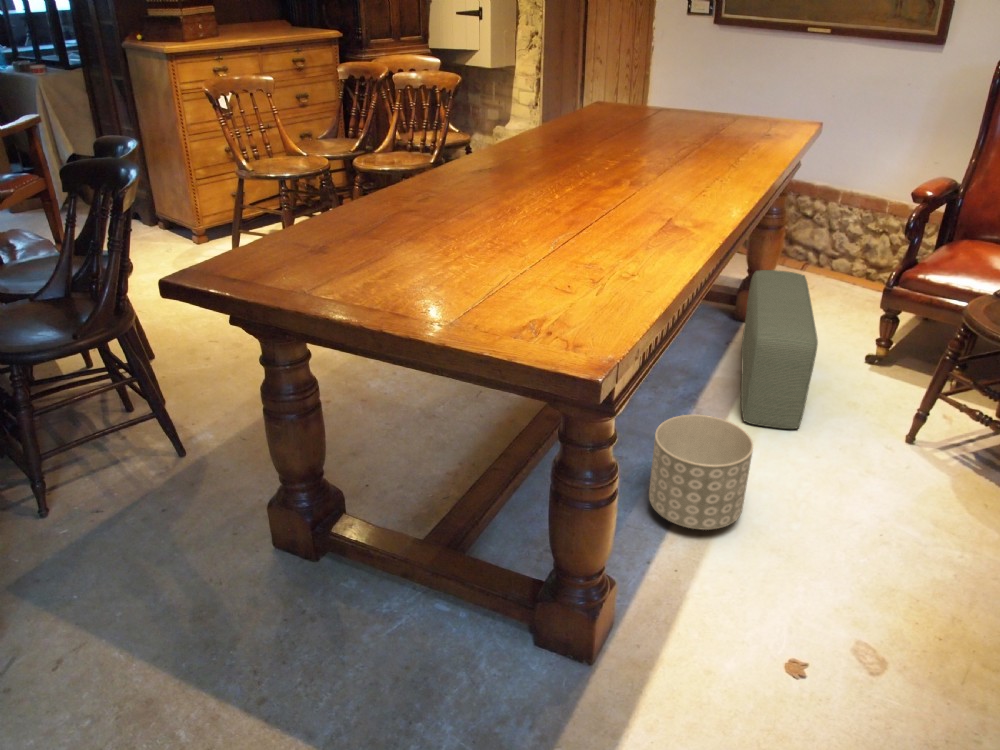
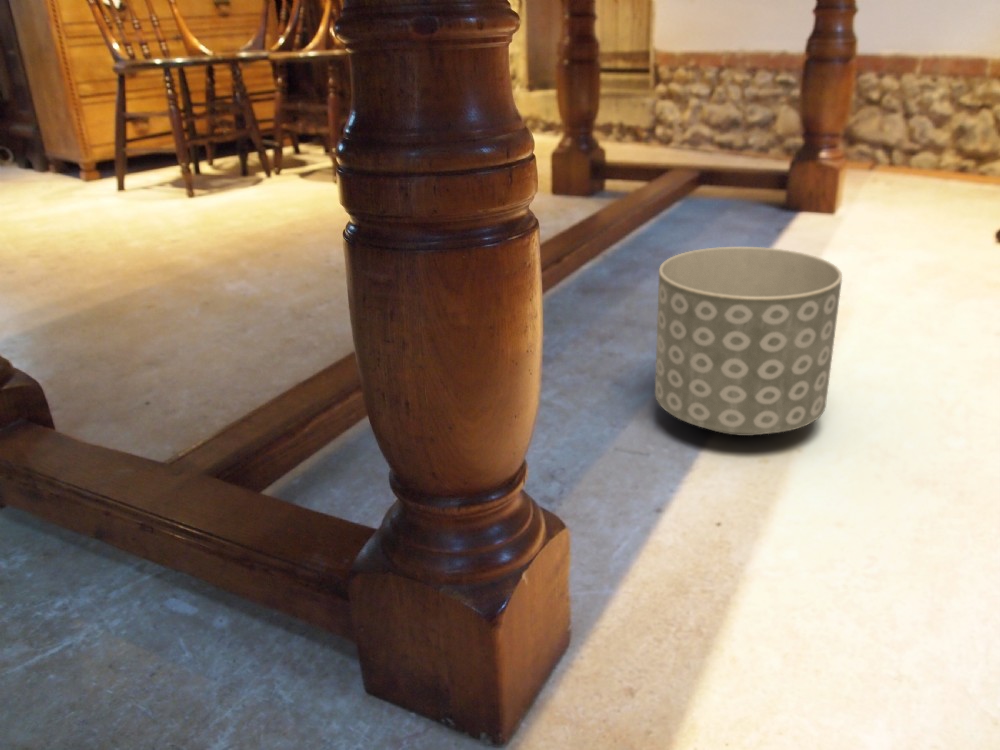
pouf: present [741,270,818,429] -> none [798,110,929,313]

